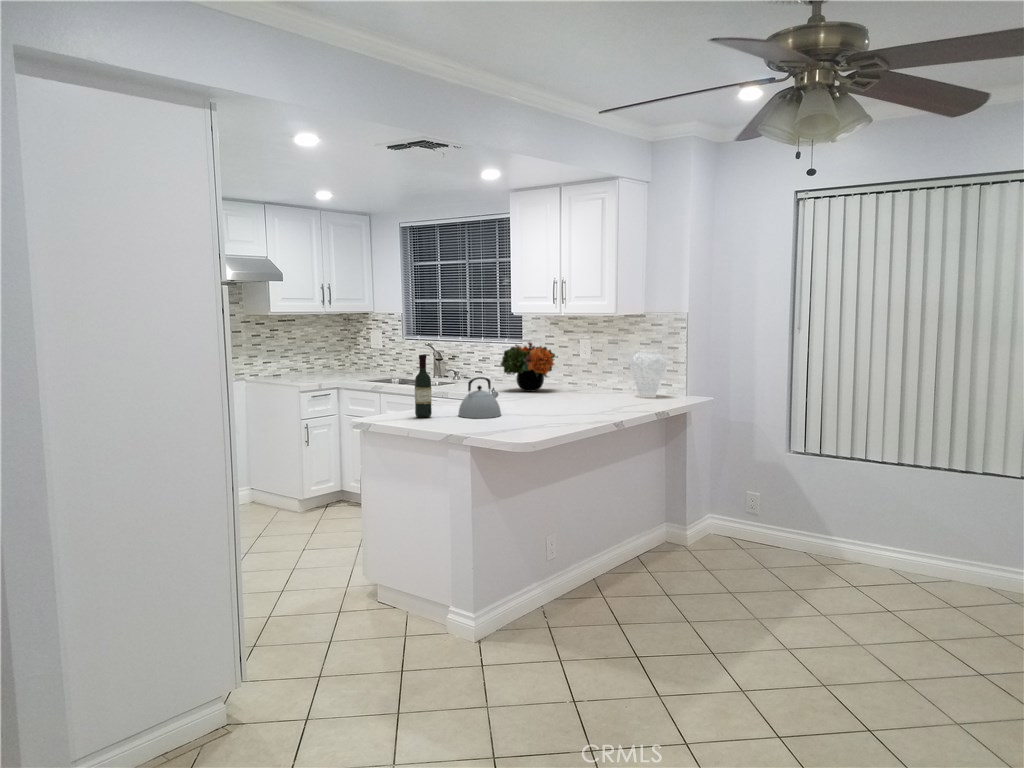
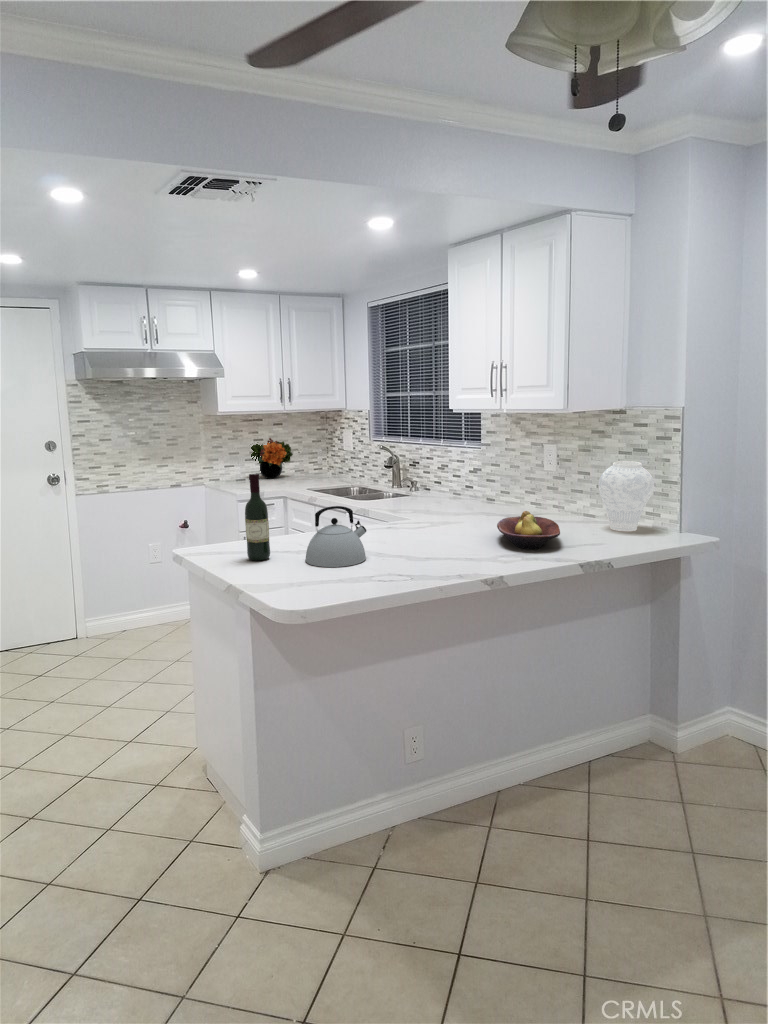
flower arrangement: present [500,342,555,392] -> present [251,438,293,478]
fruit bowl: none [570,383,618,407] -> present [497,511,560,549]

